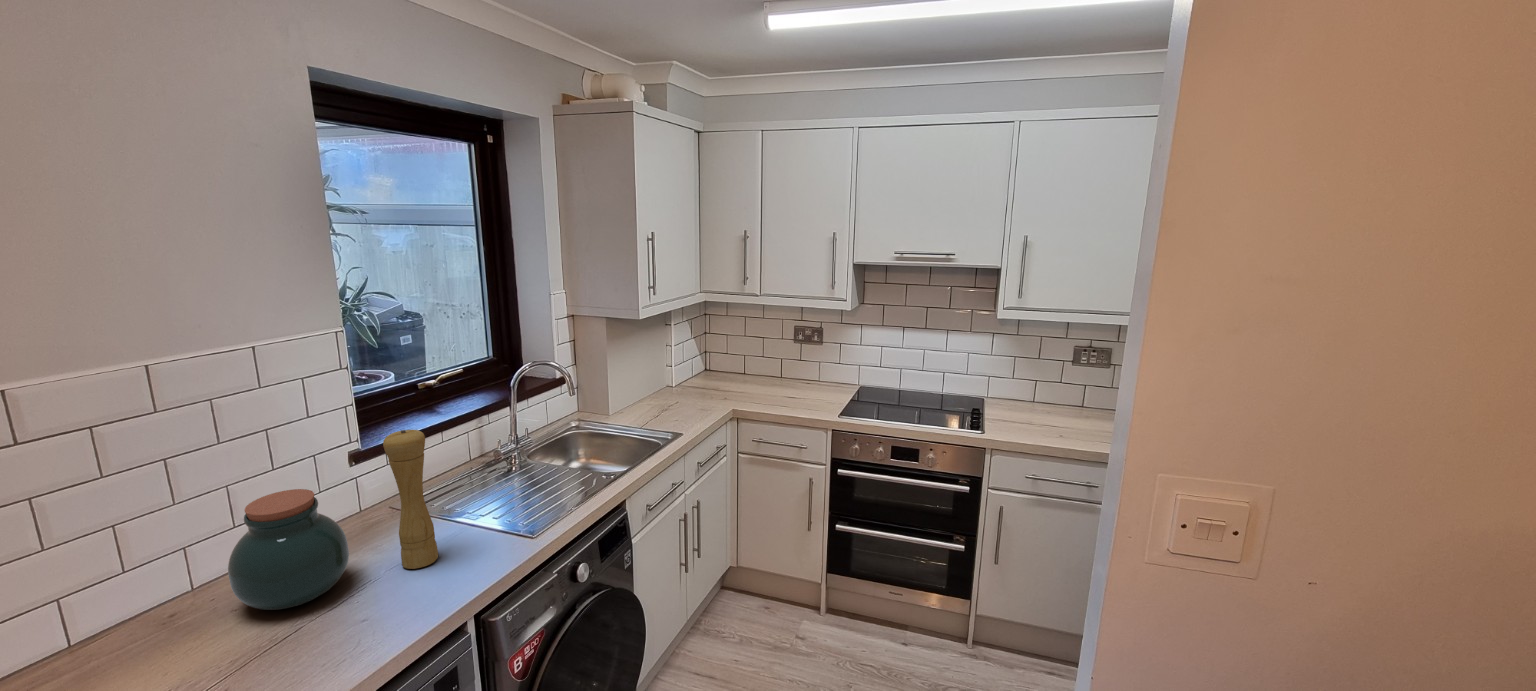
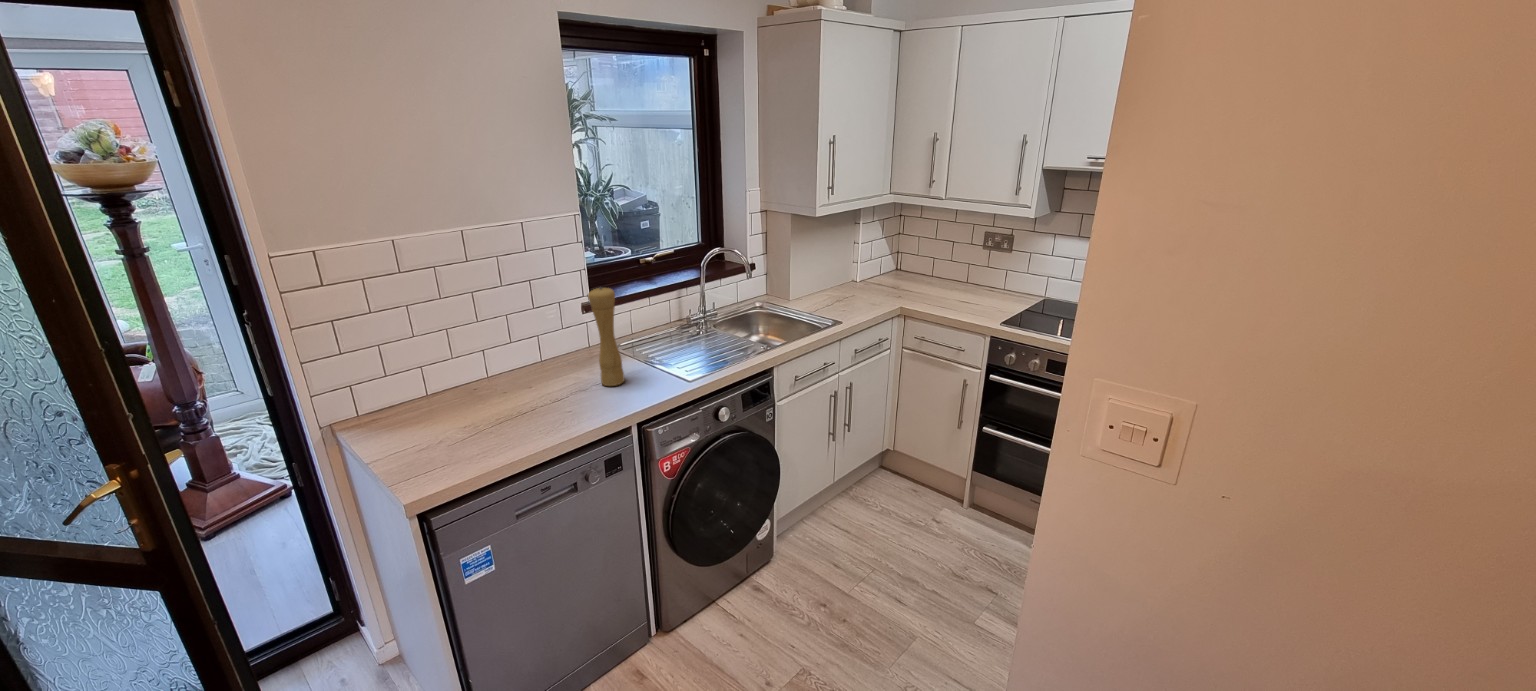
jar: present [228,489,349,610] -> none [502,319,569,394]

